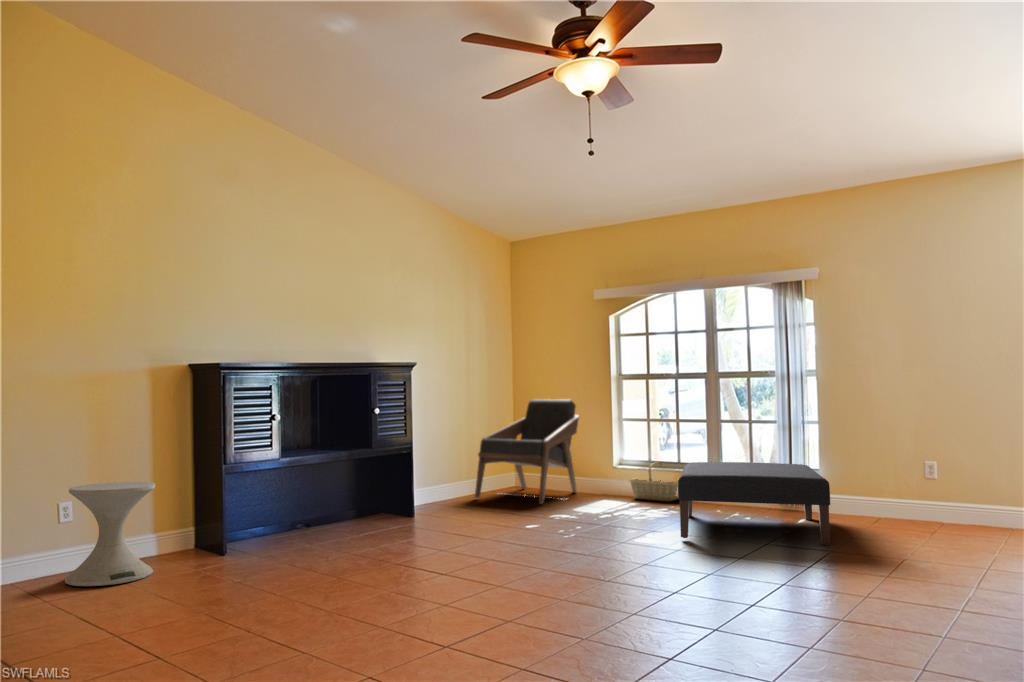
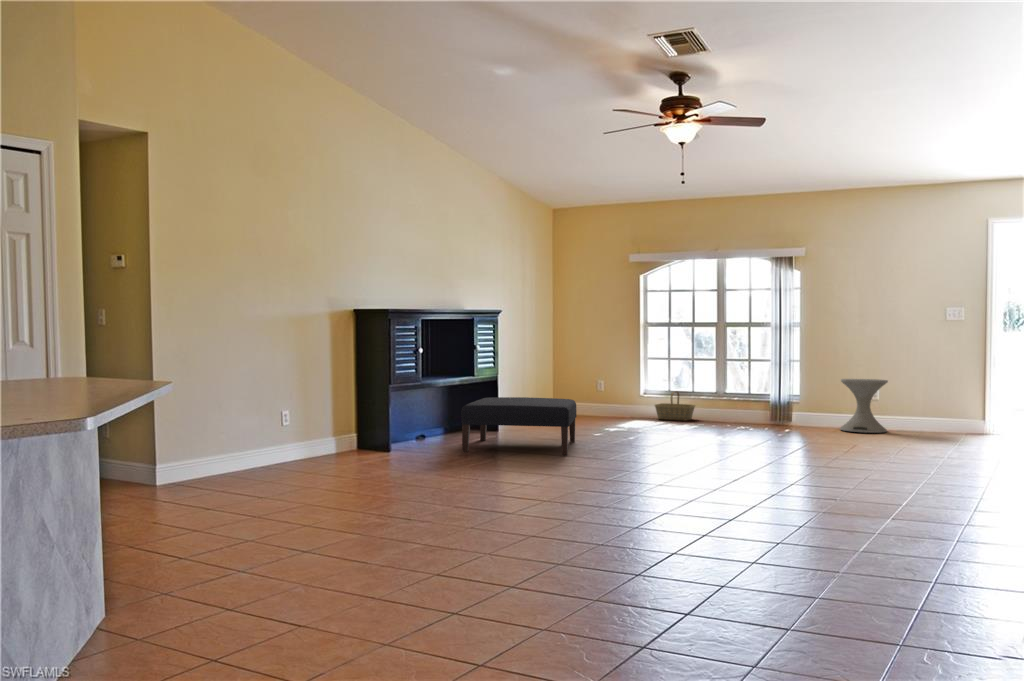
lounge chair: present [475,399,579,504] -> none [533,342,611,422]
ottoman: present [678,462,830,545] -> present [461,397,576,456]
side table: present [65,482,155,586] -> present [840,379,888,433]

